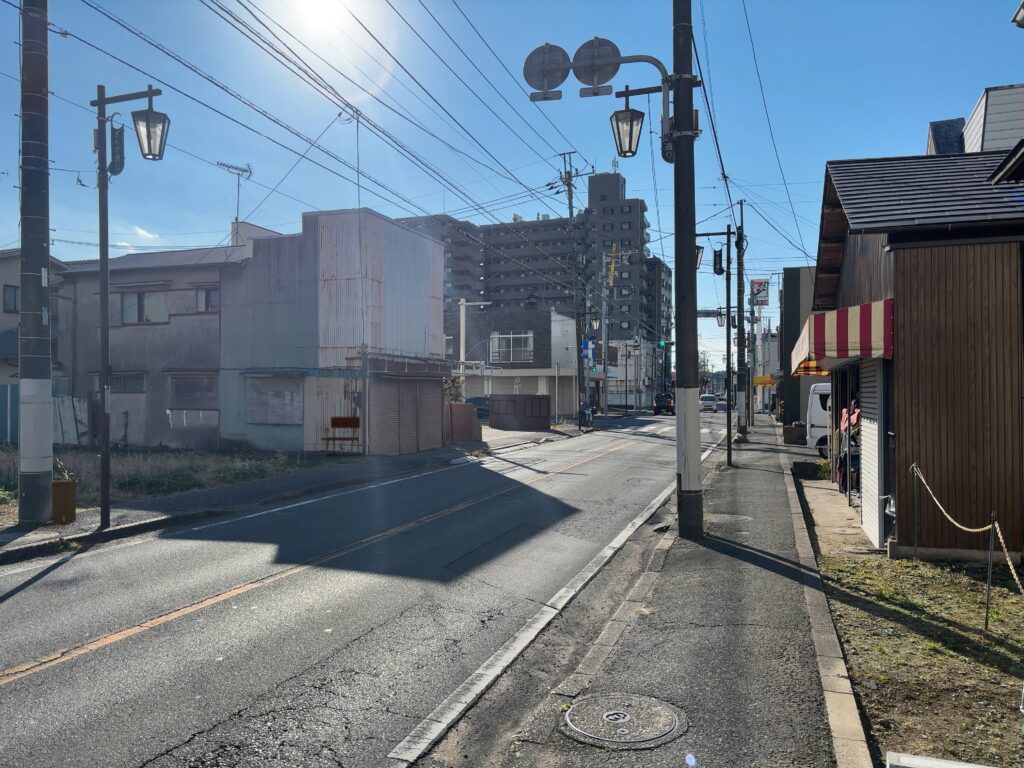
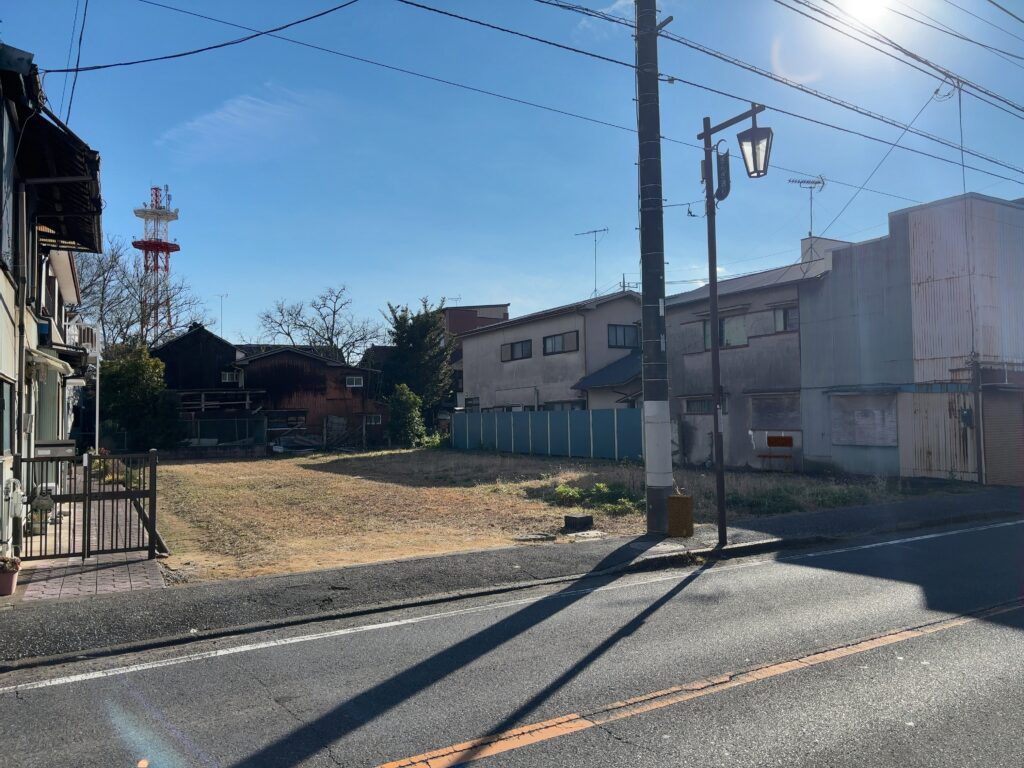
bench: present [321,417,360,456] -> present [757,436,793,472]

